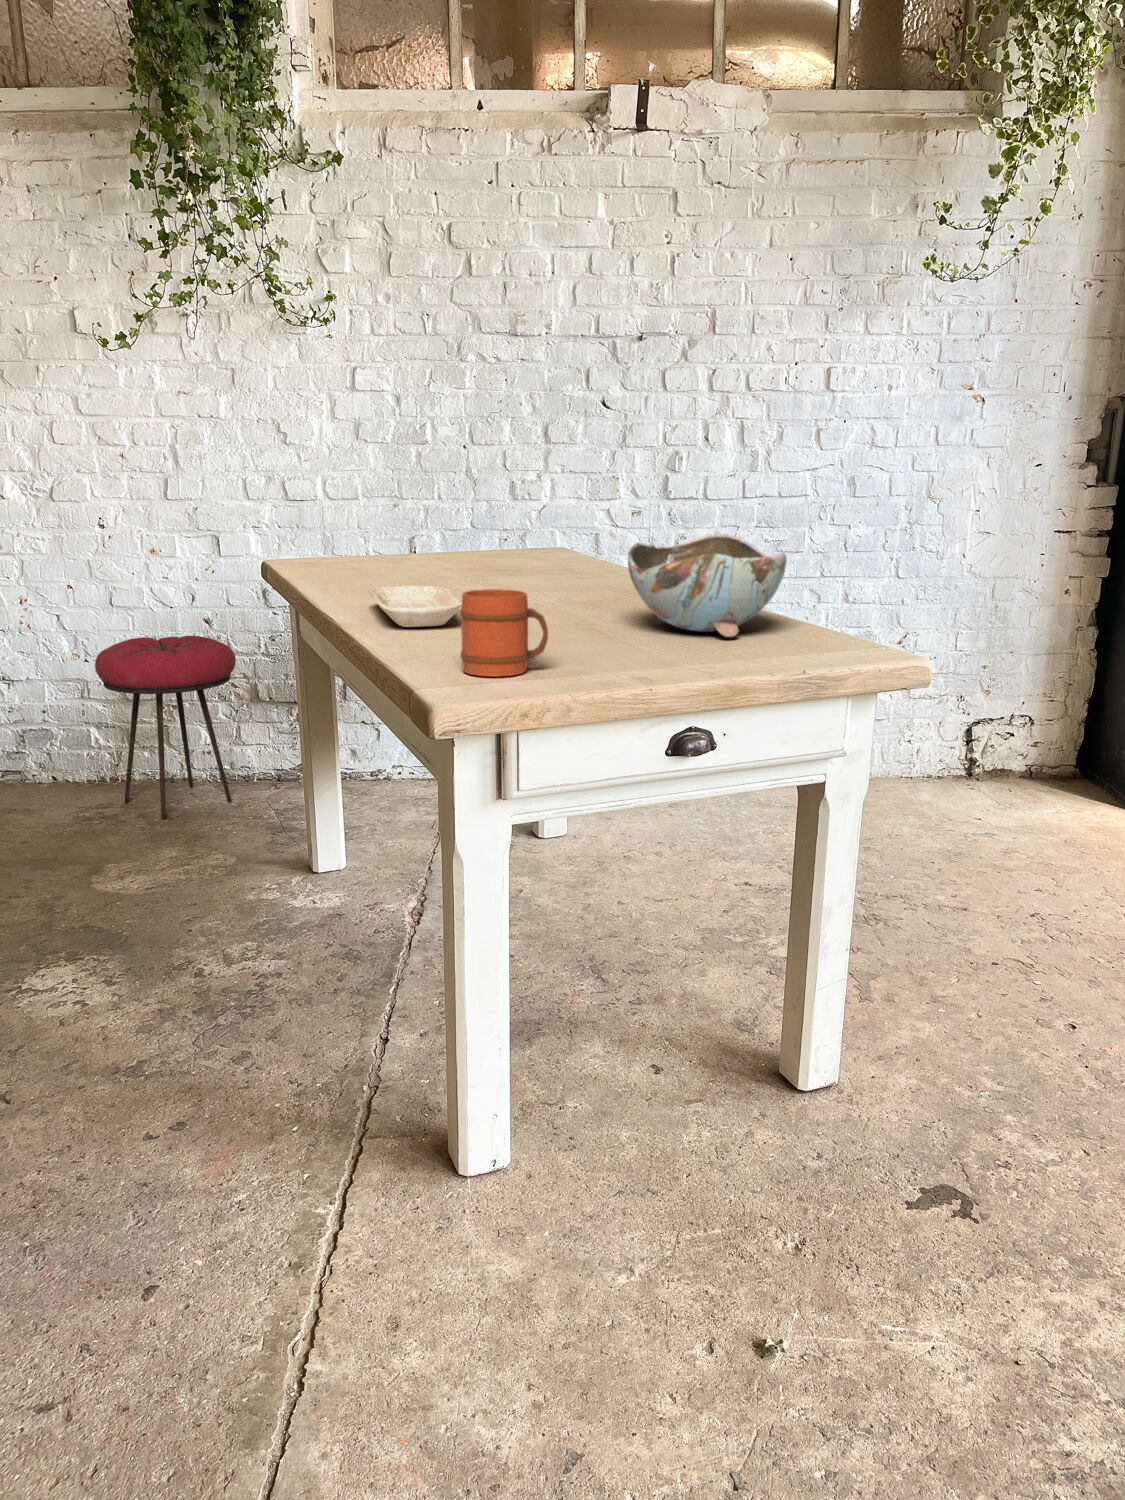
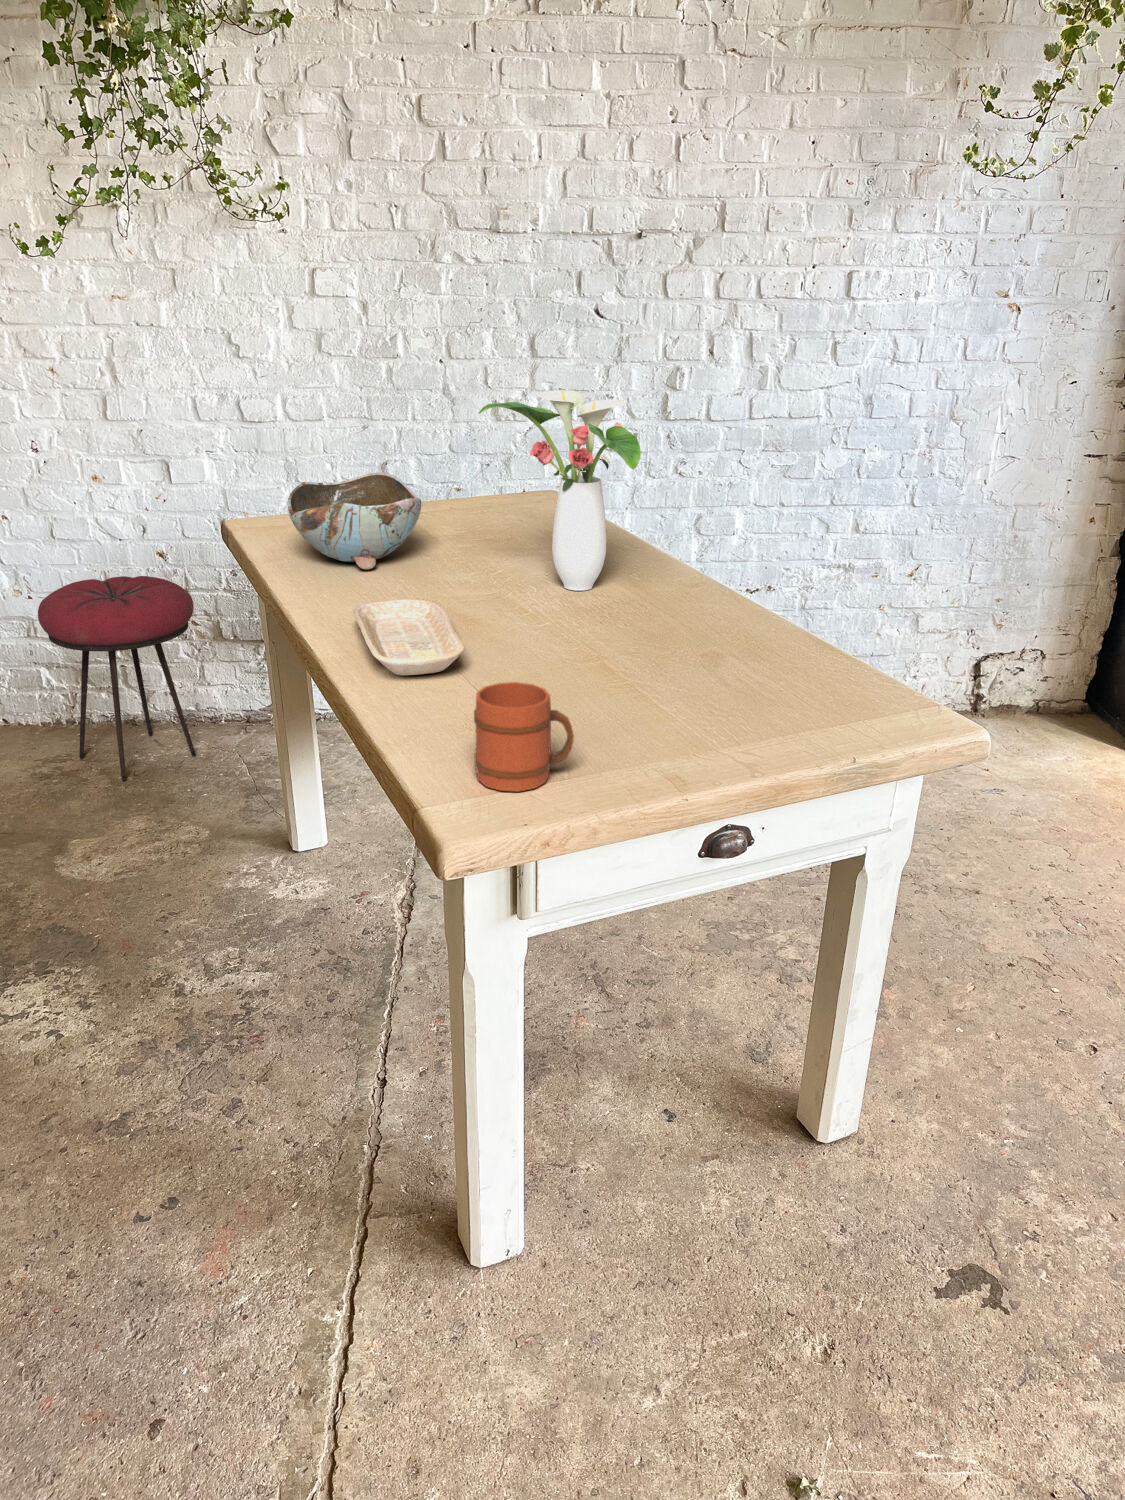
flower arrangement: none [483,417,624,592] -> present [479,390,641,591]
bowl: present [628,534,787,637] -> present [288,472,421,569]

